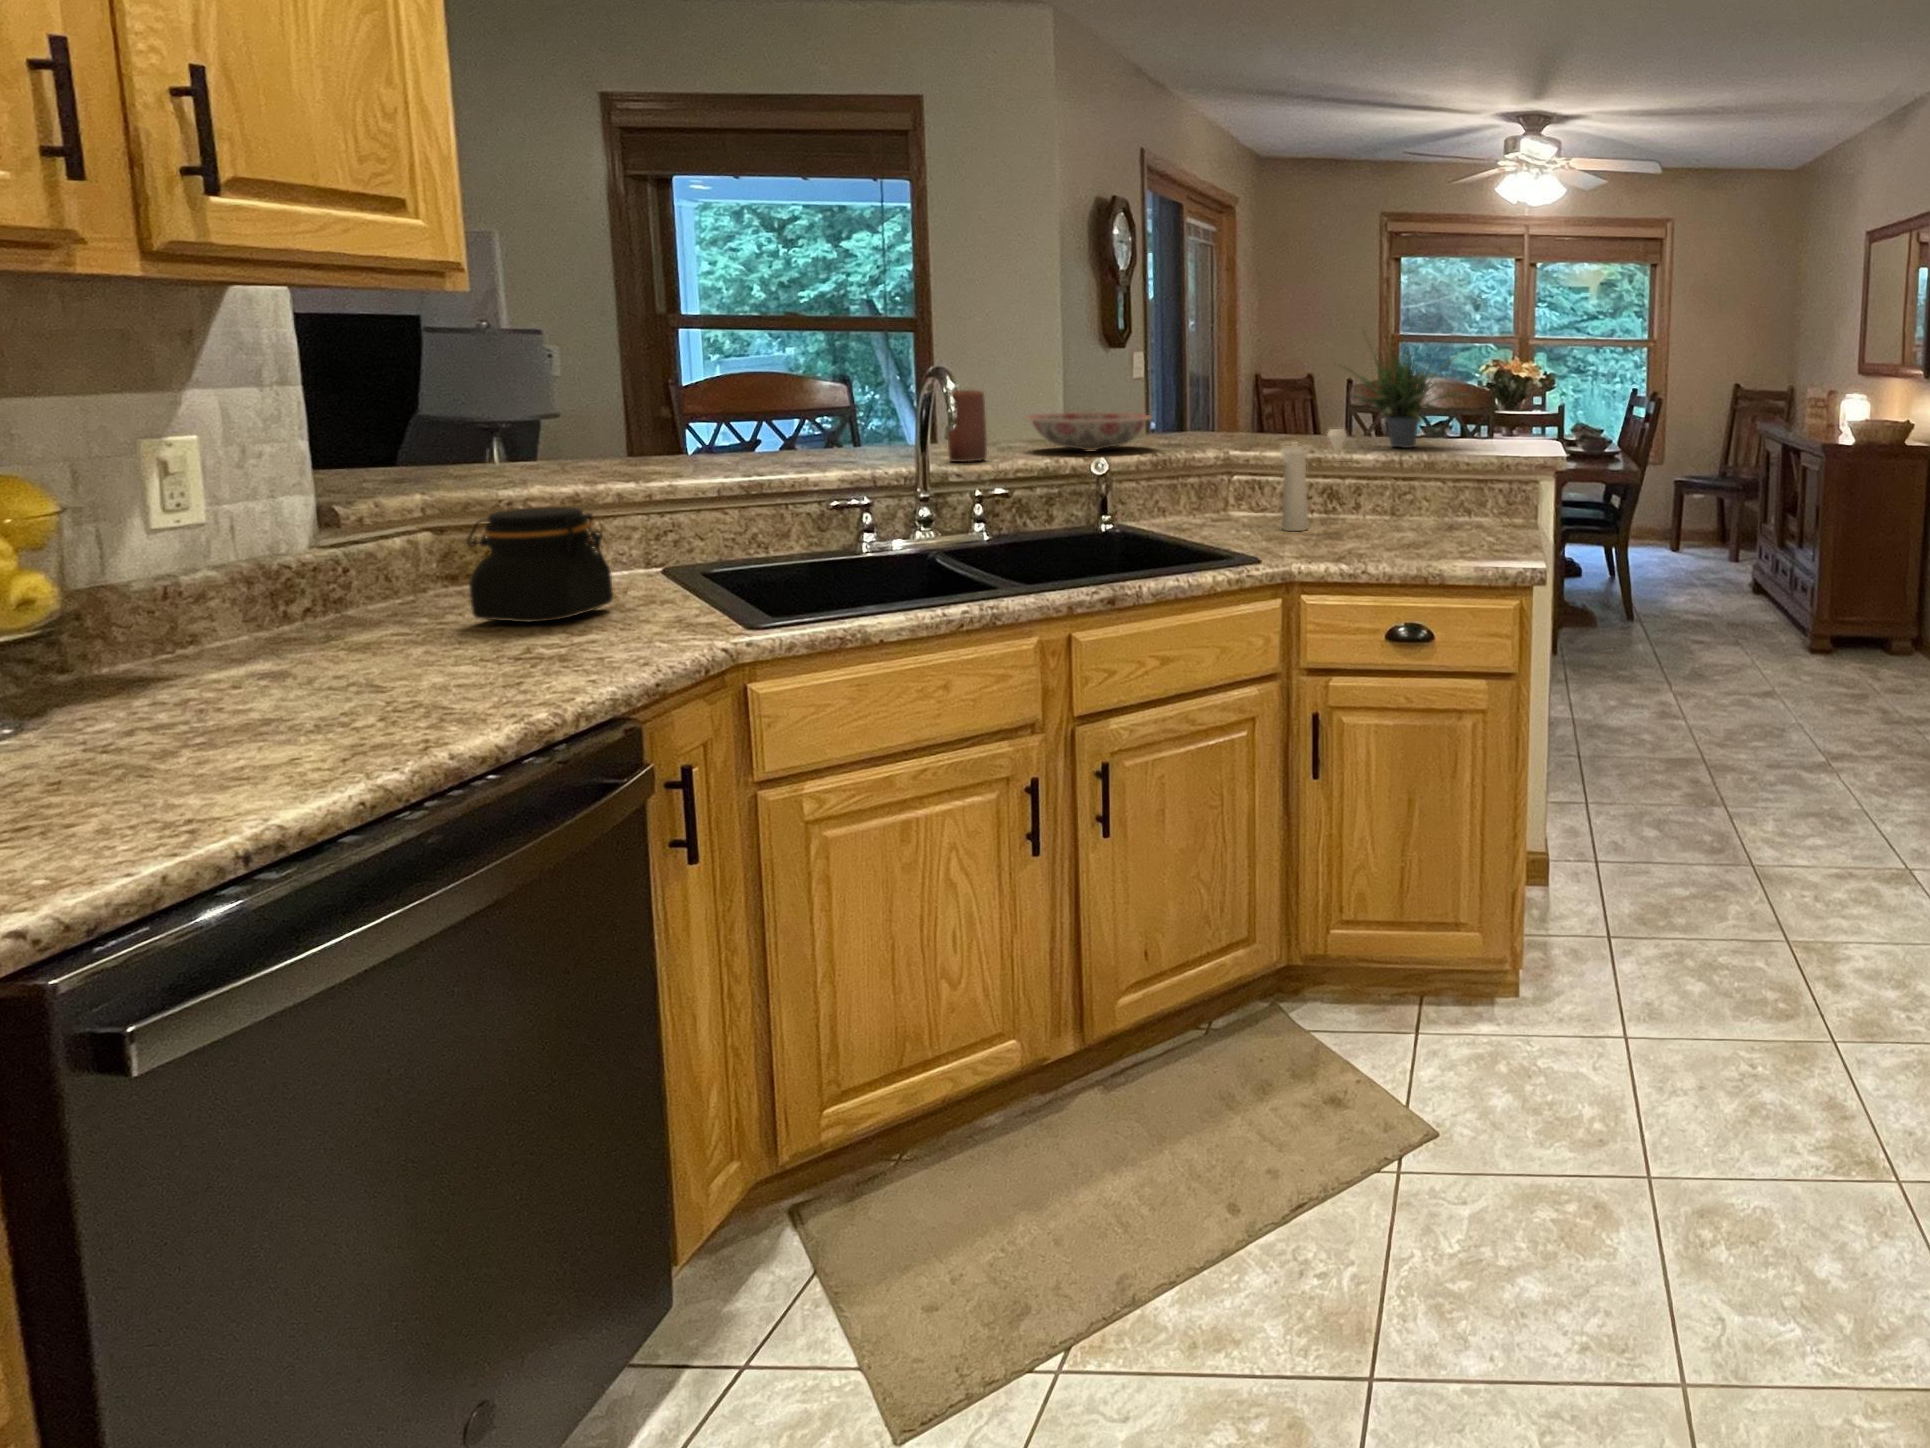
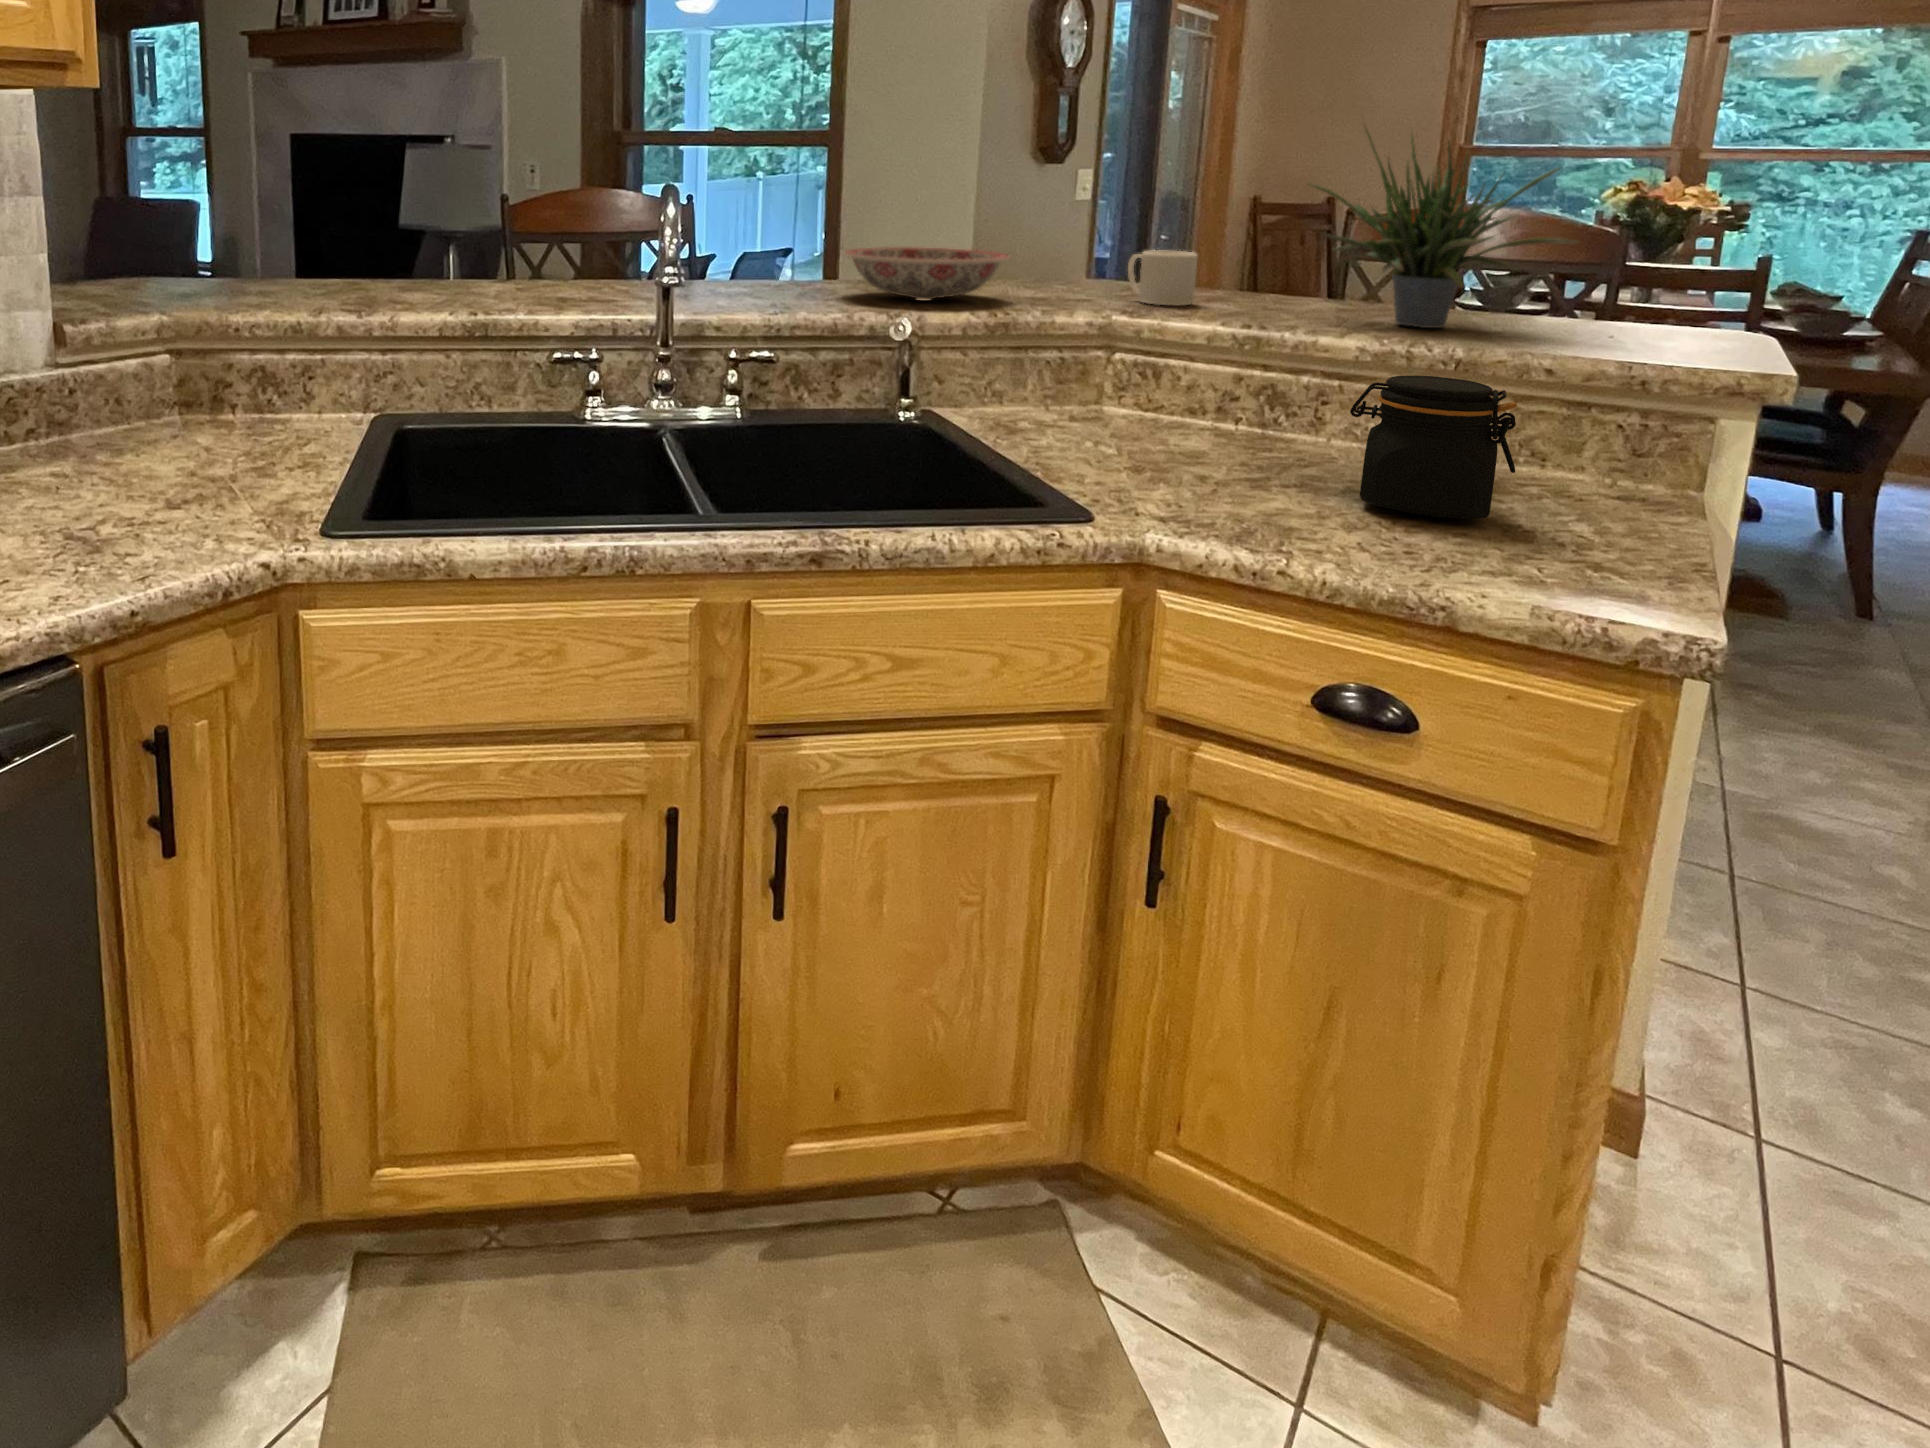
candle: present [948,390,987,462] -> none [733,215,779,307]
mug: none [1229,409,1274,445] -> present [1128,250,1198,306]
pepper mill: present [1281,429,1346,531] -> none [1167,293,1305,456]
jar: present [467,507,613,622] -> present [1350,375,1517,519]

